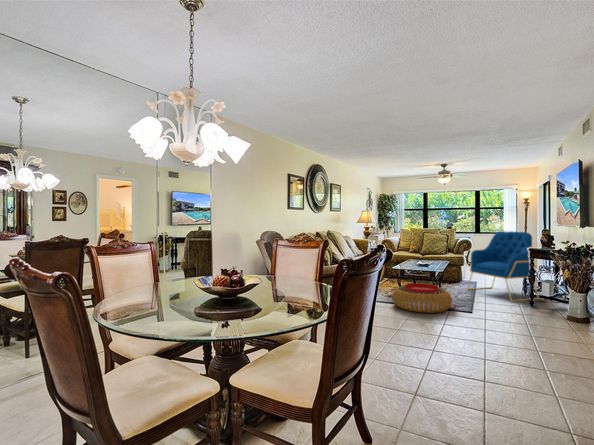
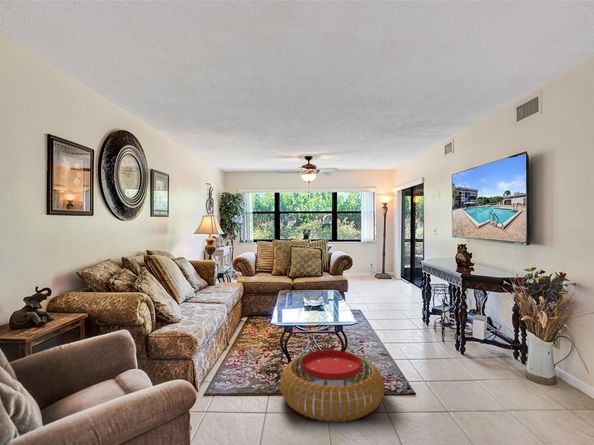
armchair: present [468,232,539,301] -> none [365,247,458,353]

